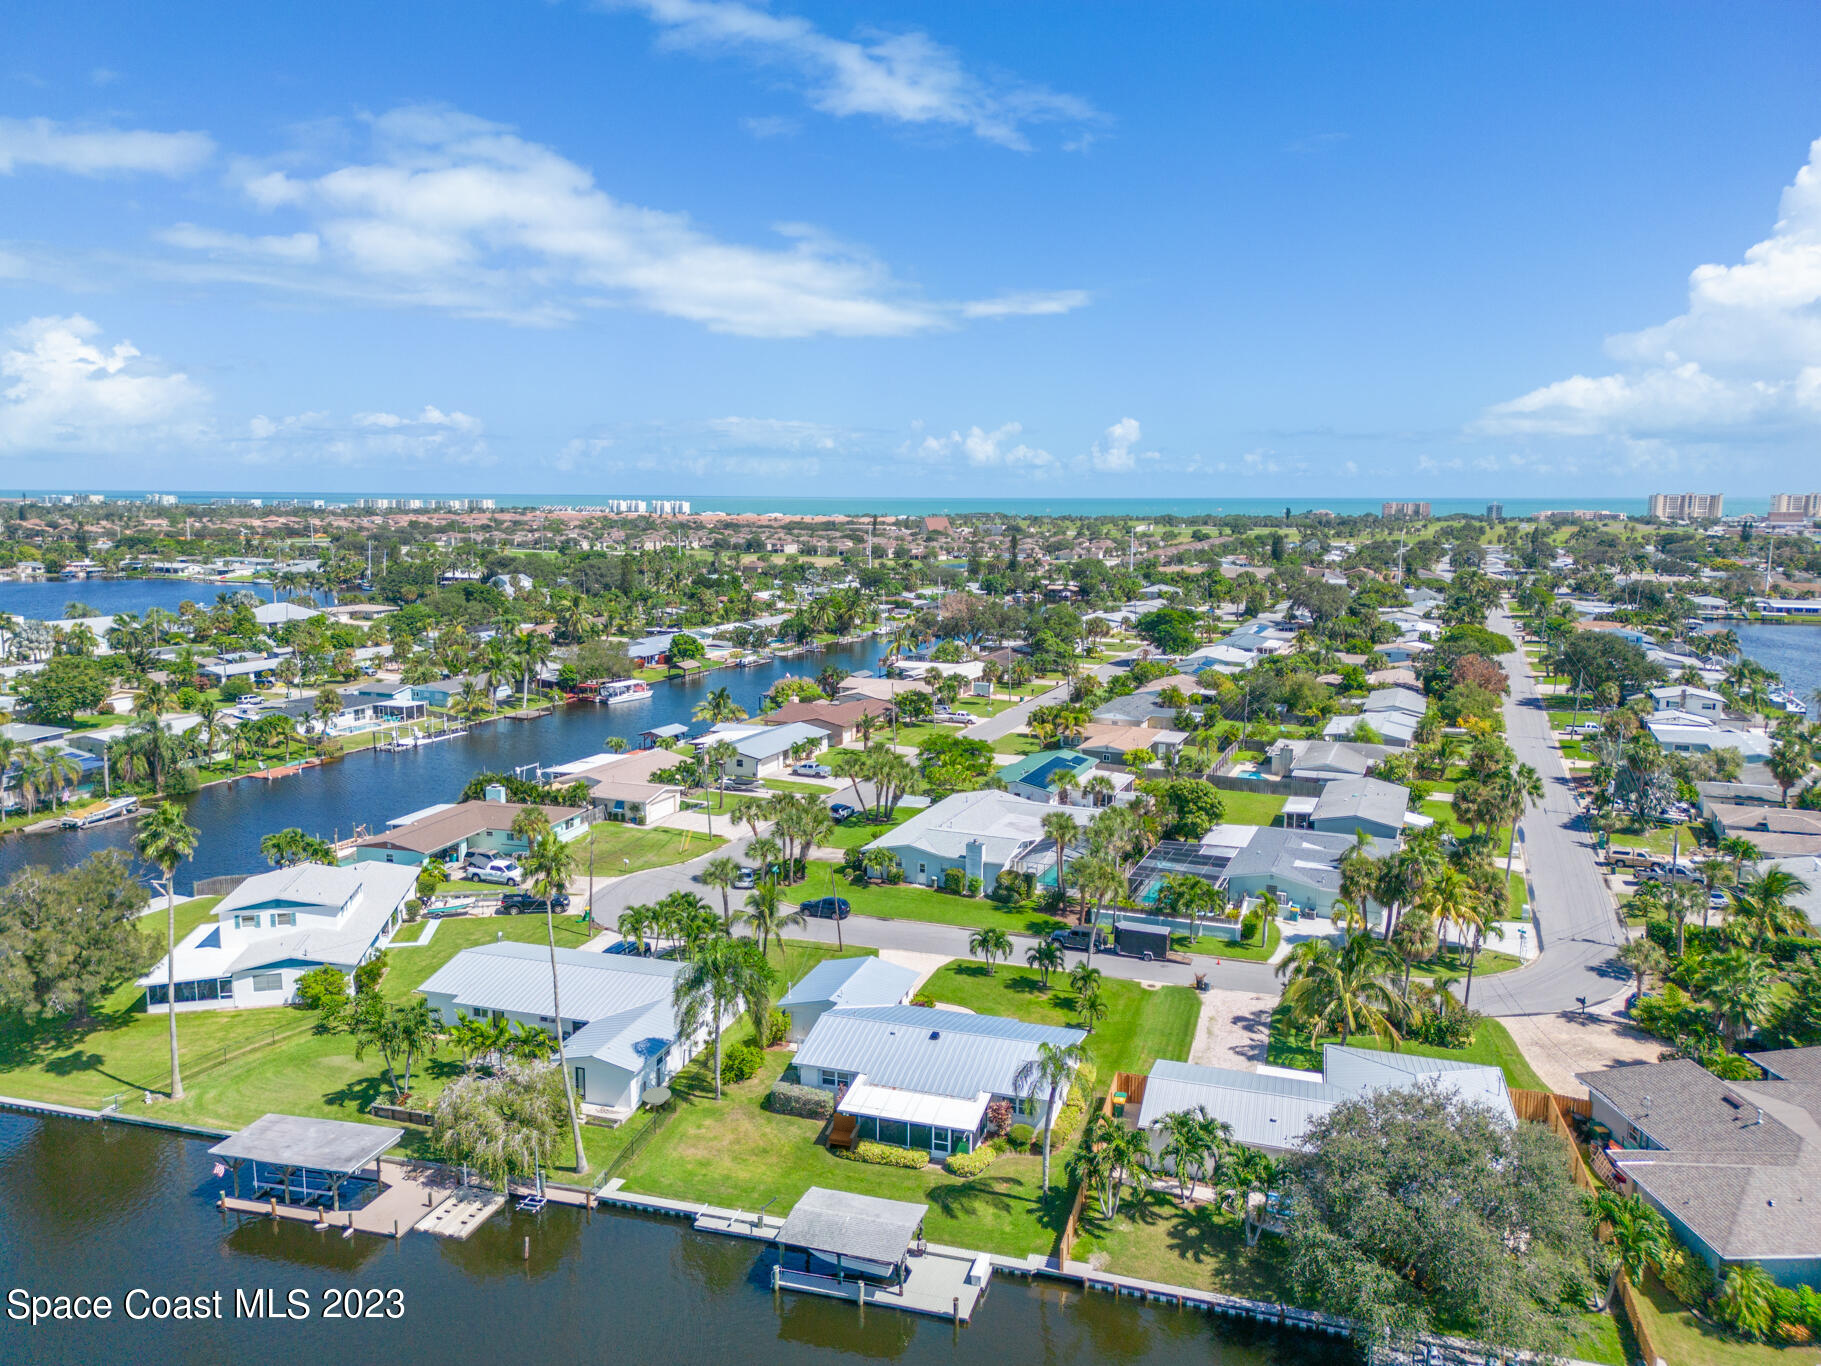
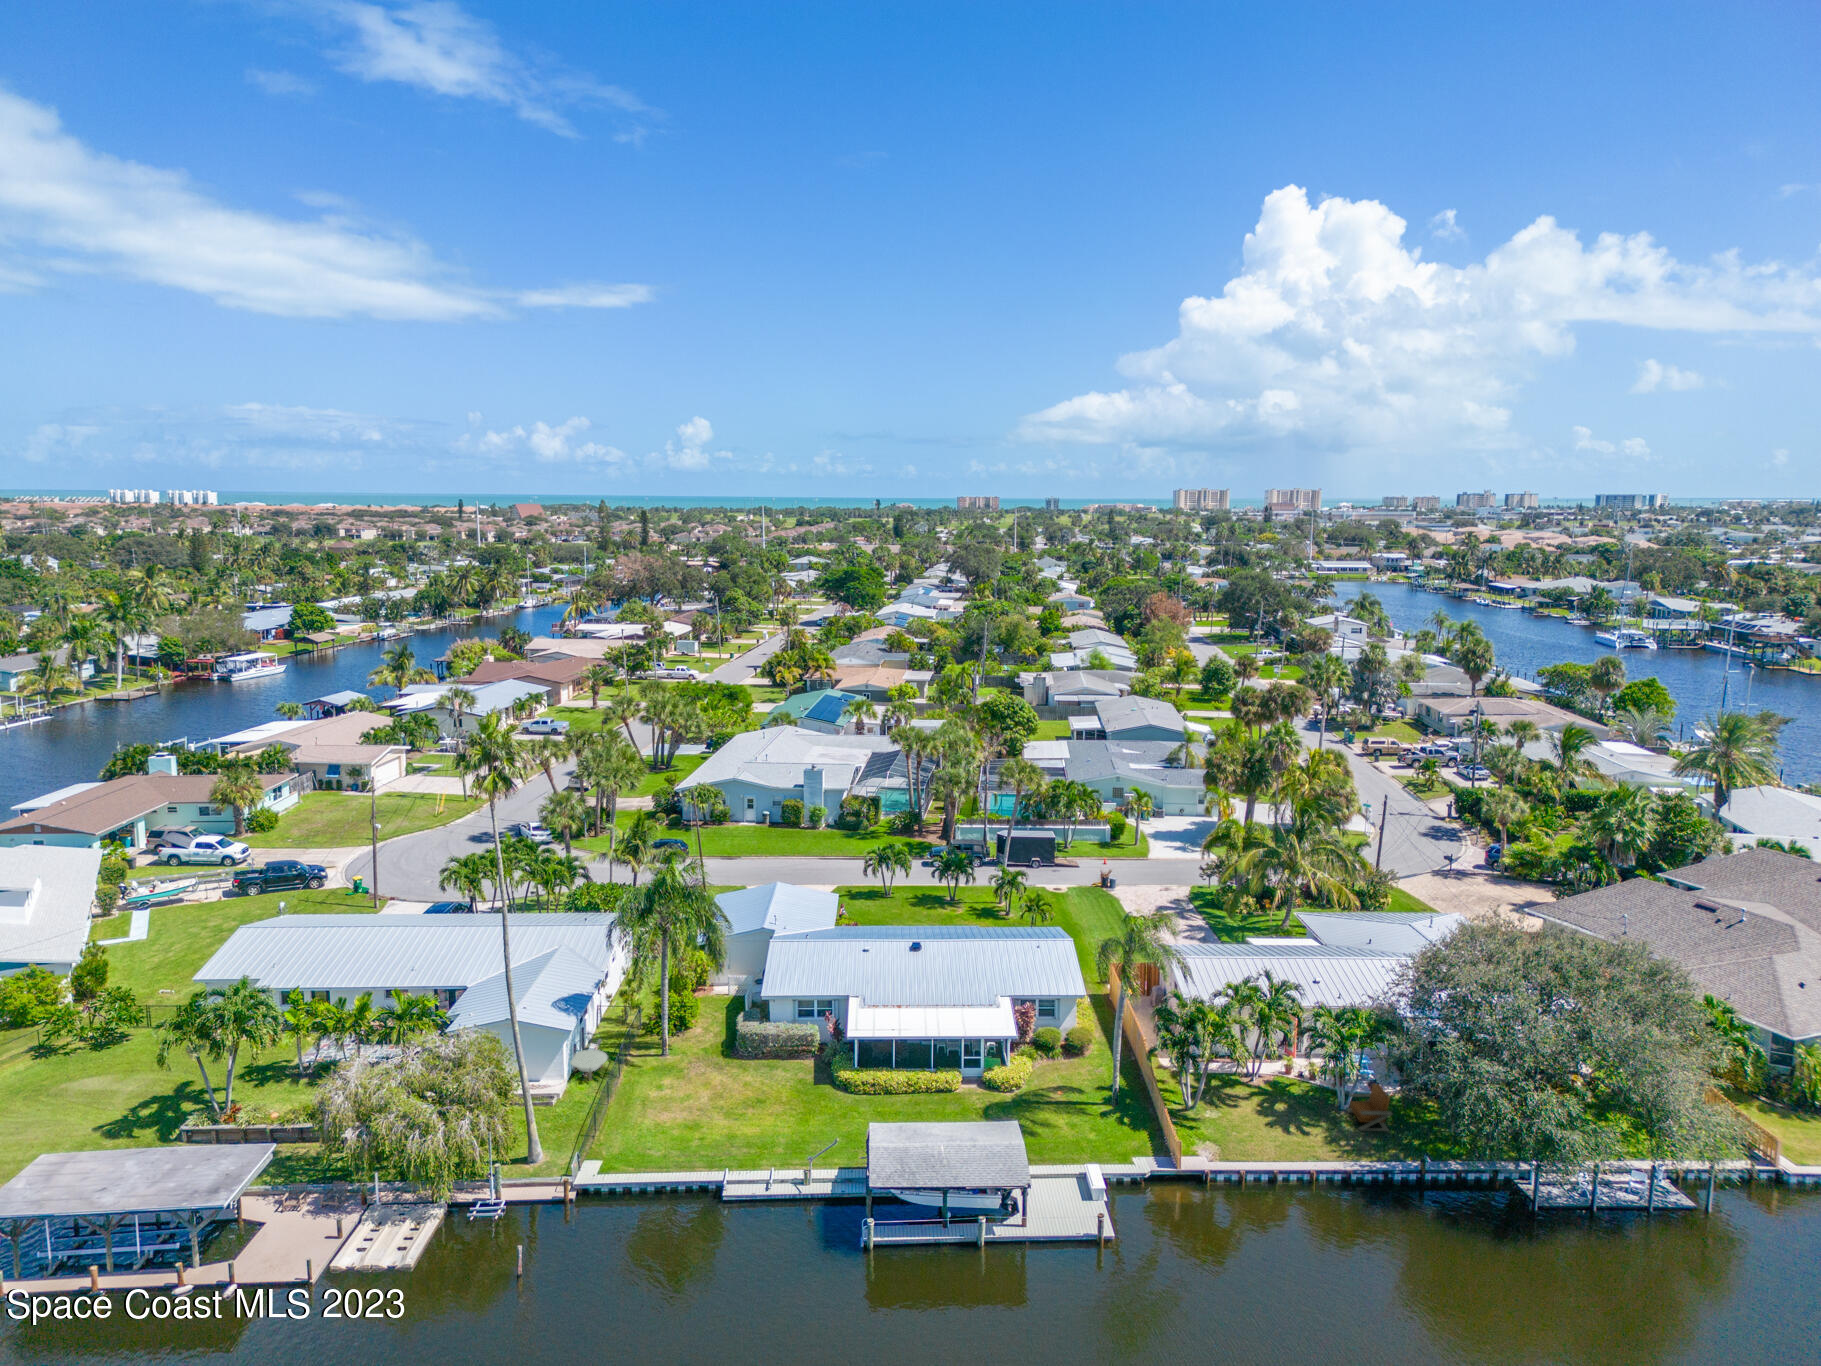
lounge chair: present [825,1113,860,1152] -> present [1347,1084,1392,1131]

